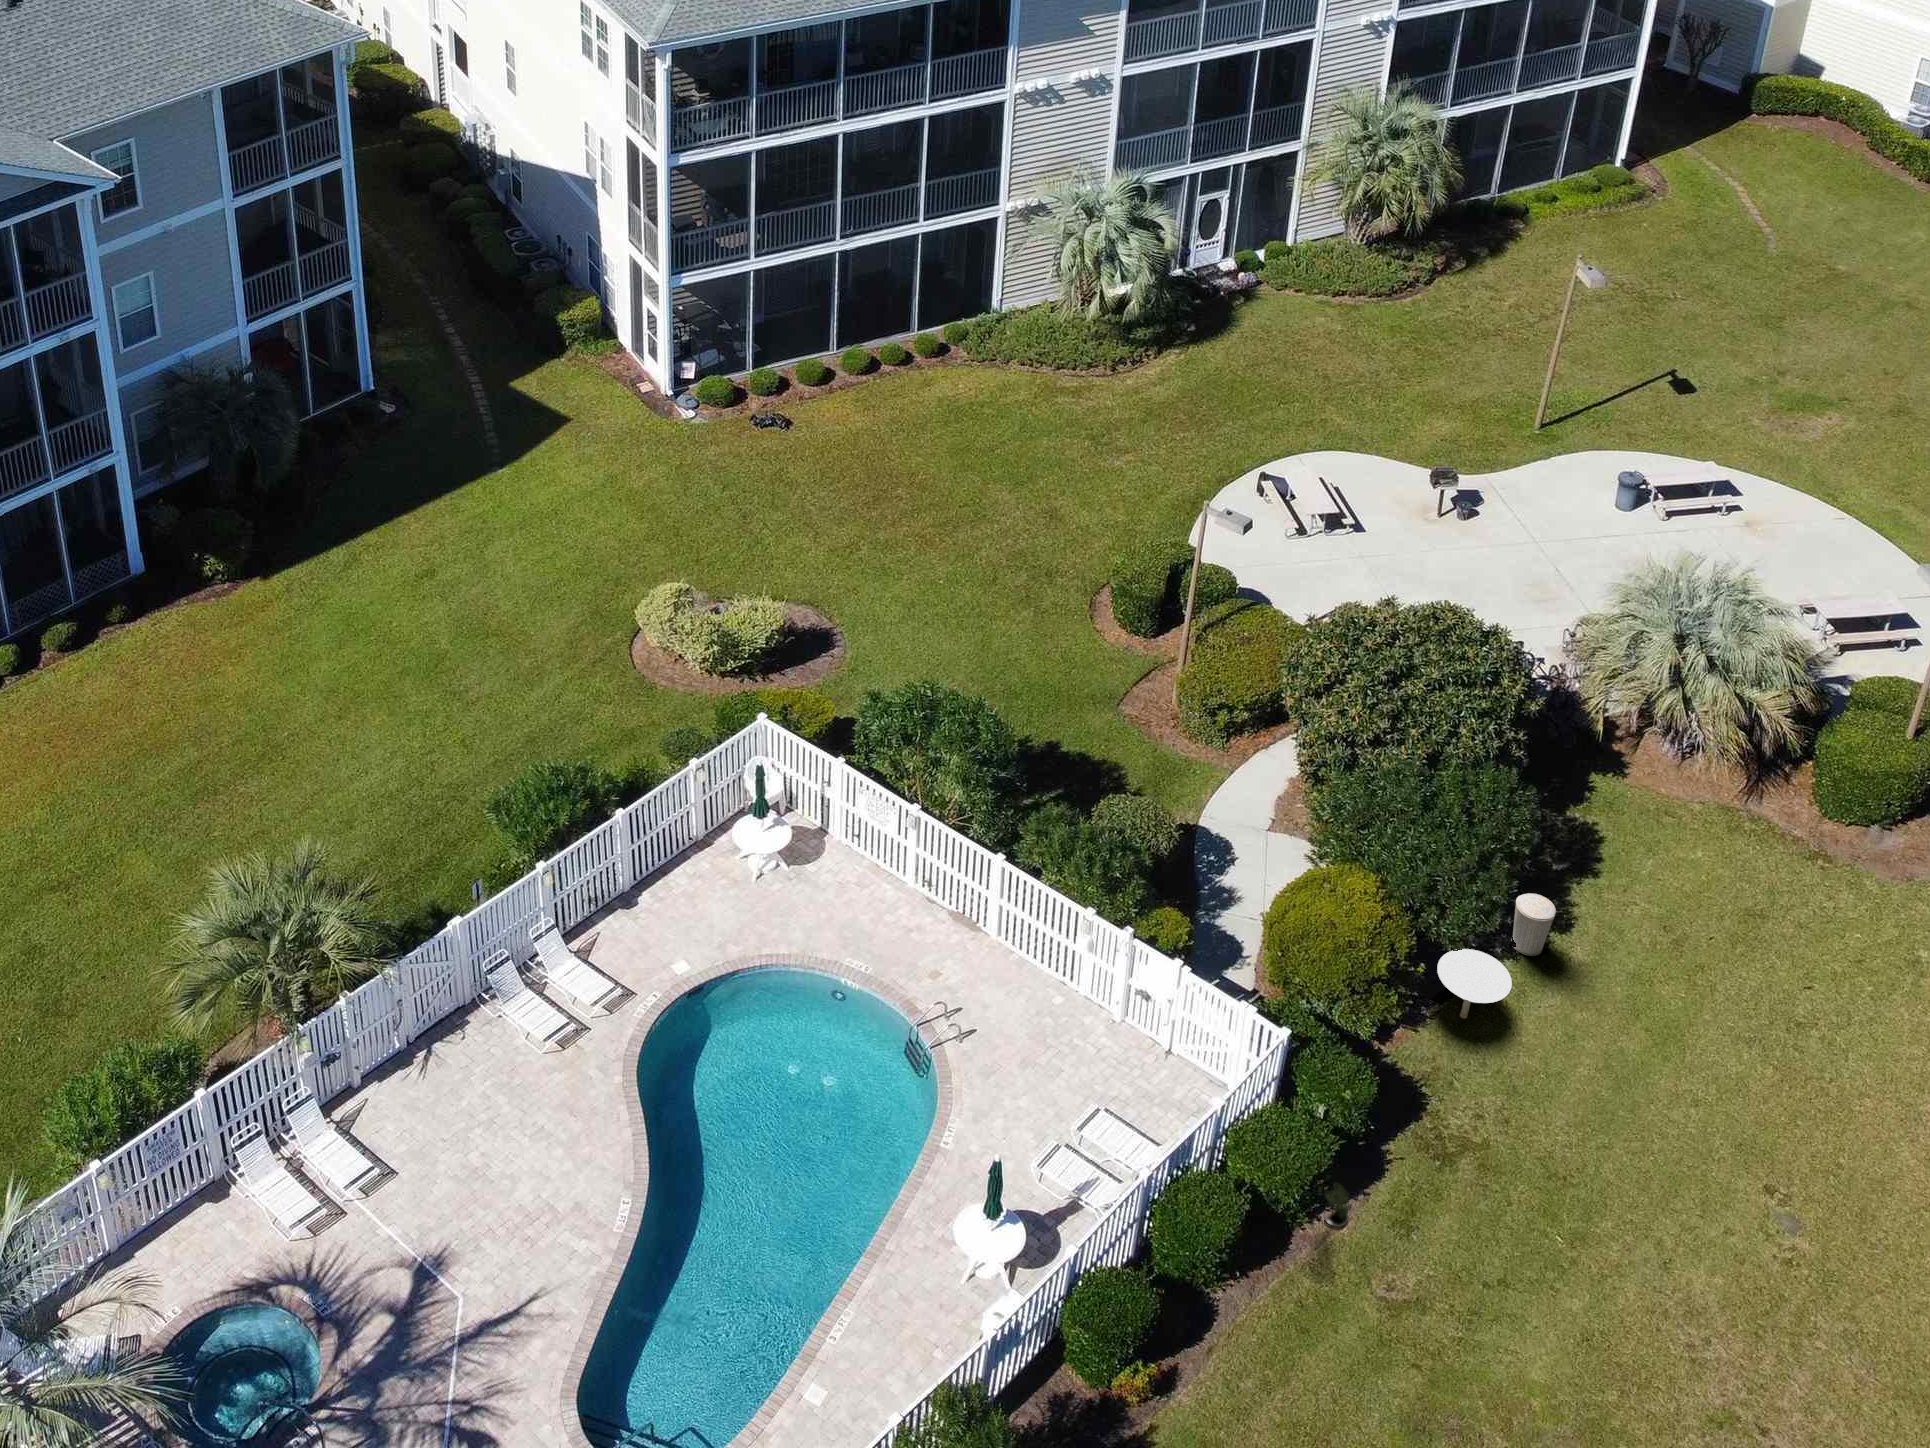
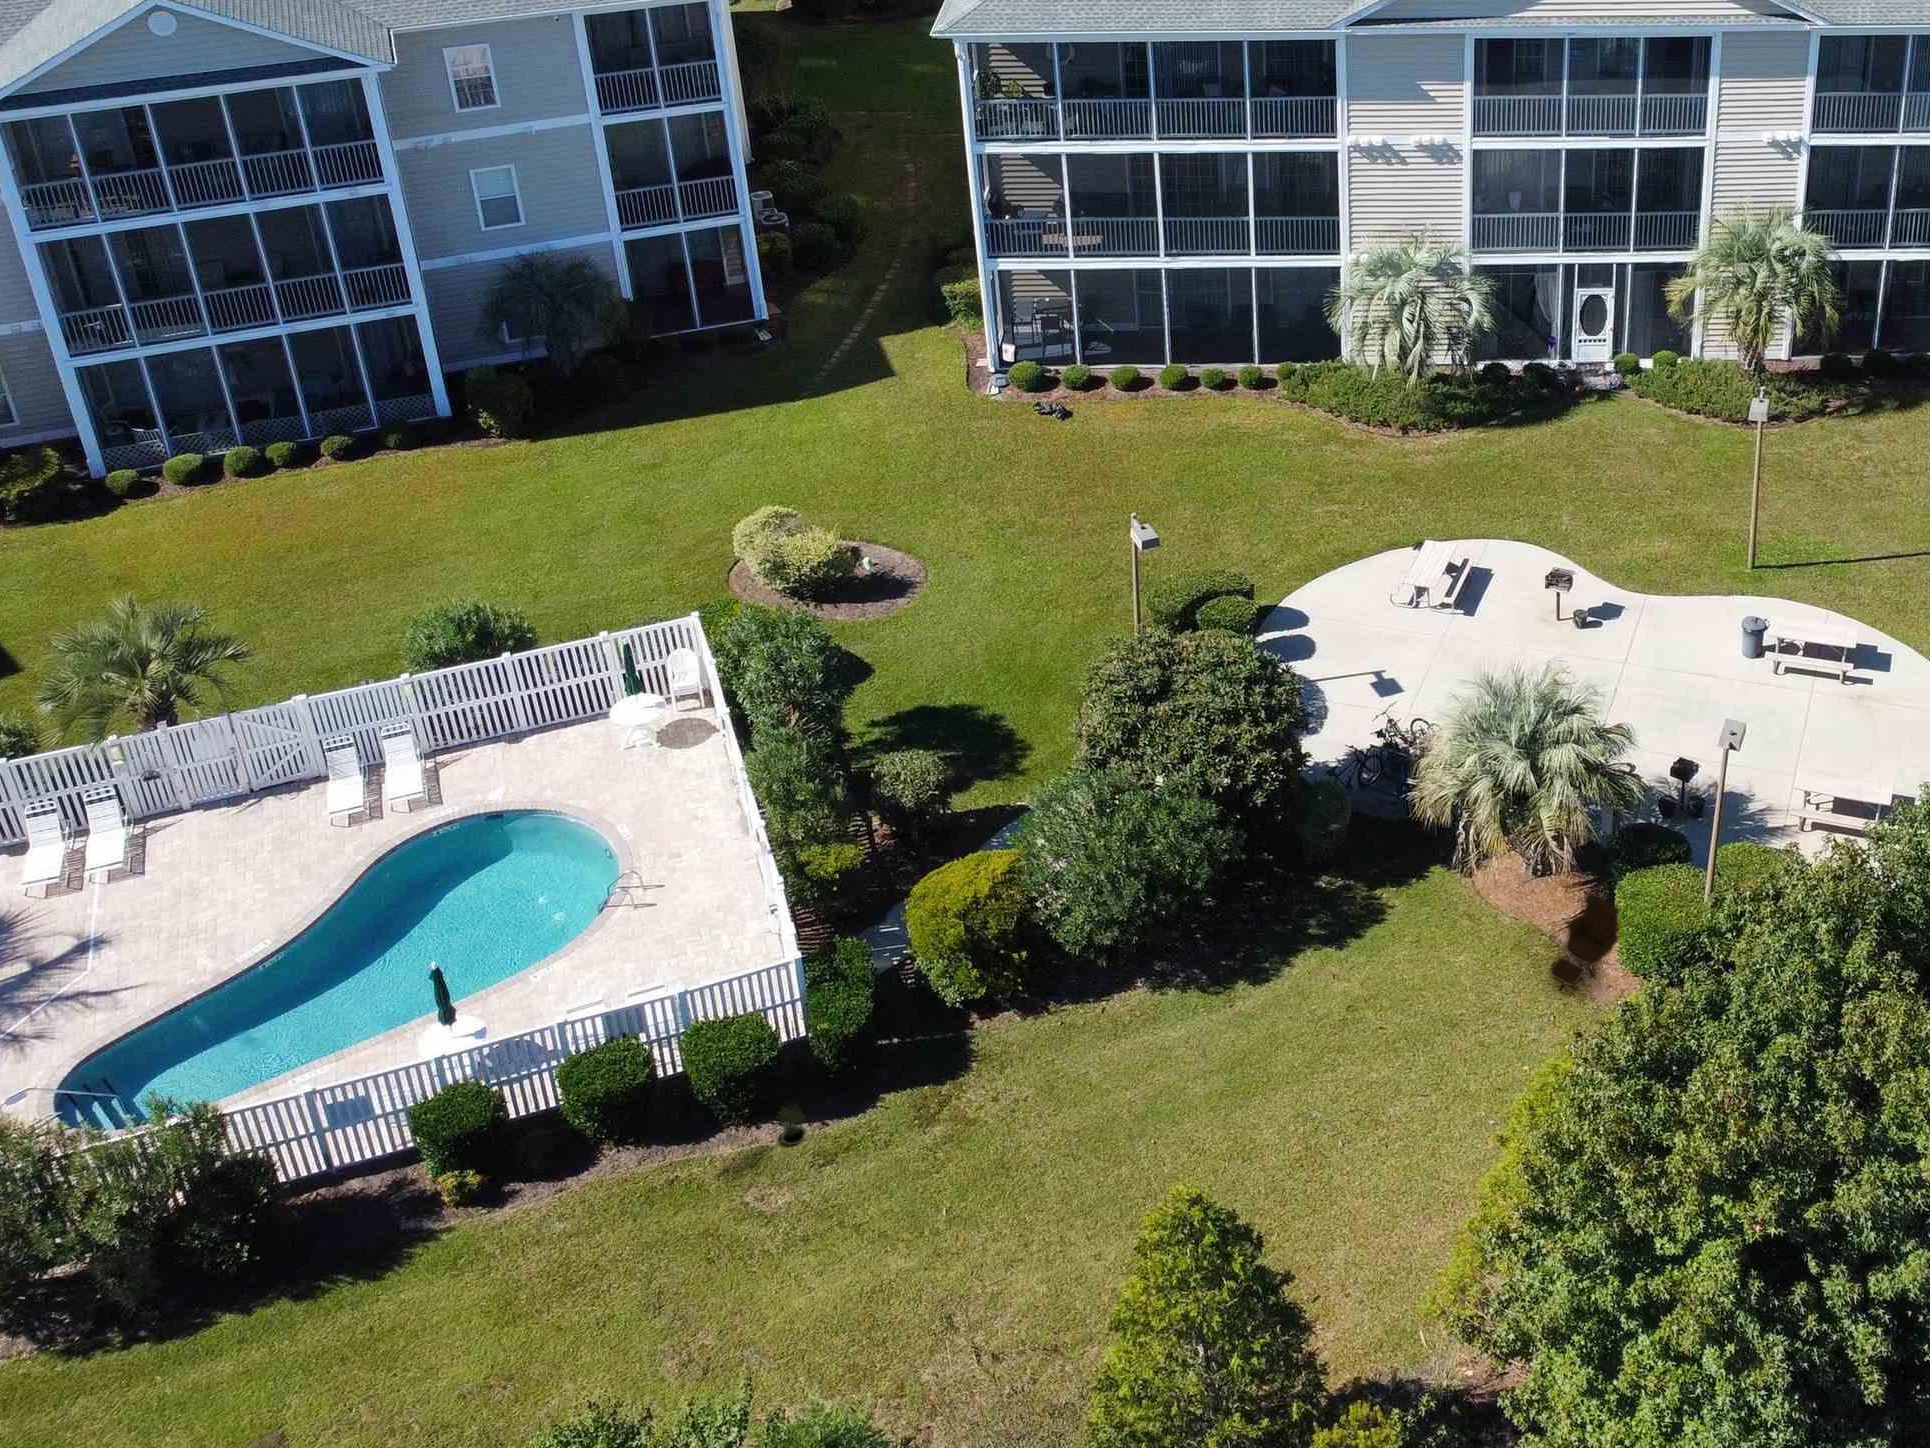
lounge chair: none [1775,758,1833,855] -> present [1550,894,1619,986]
trash can: present [1511,893,1556,956] -> none [1188,934,1226,997]
round table: present [1437,949,1512,1019] -> none [1071,964,1143,1026]

